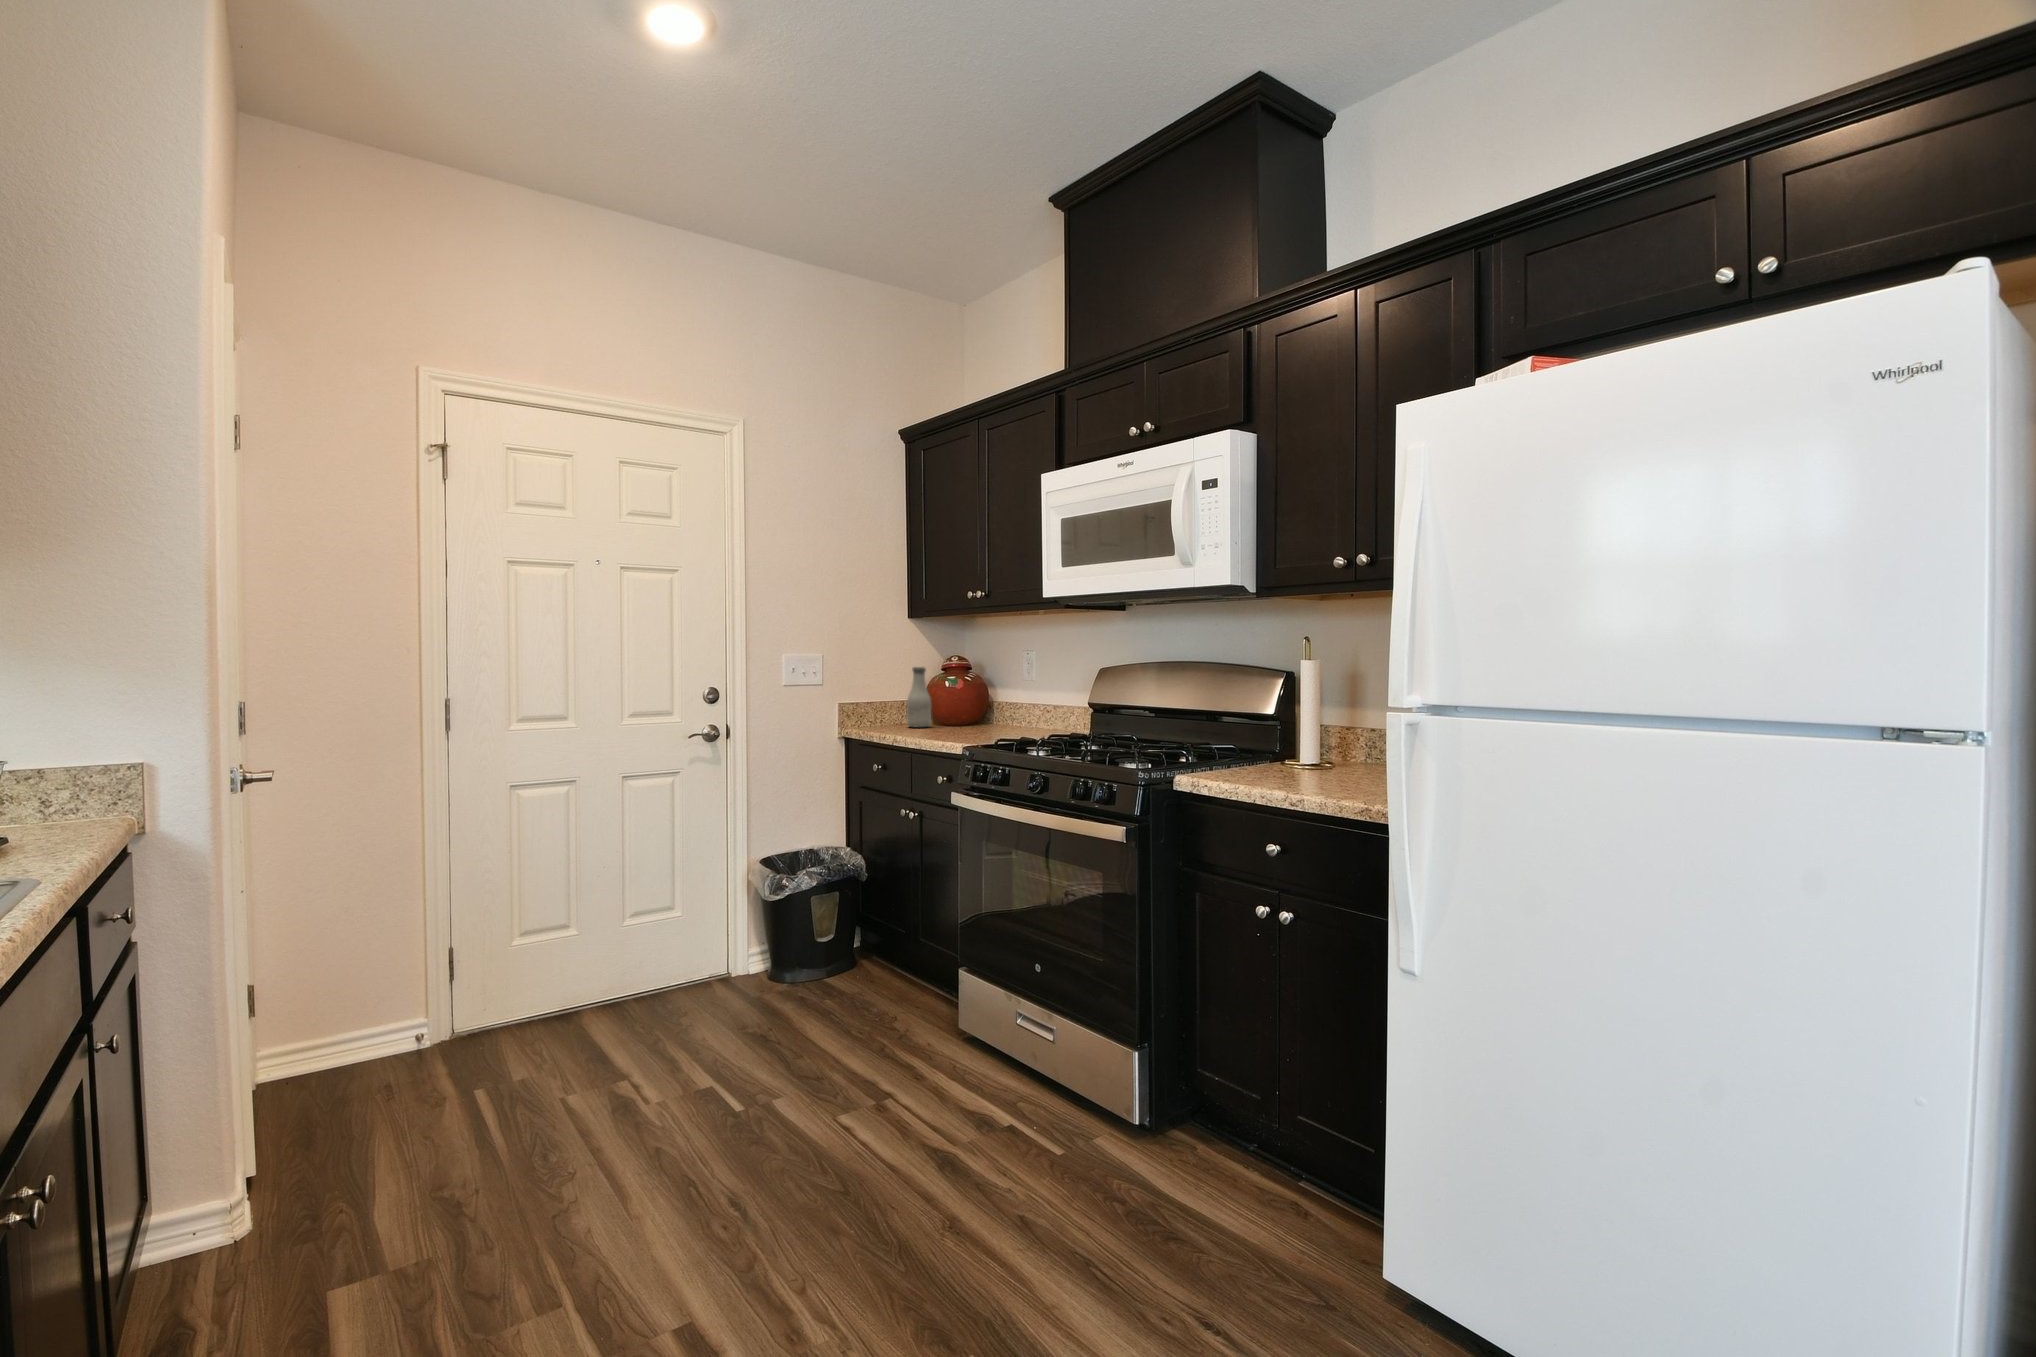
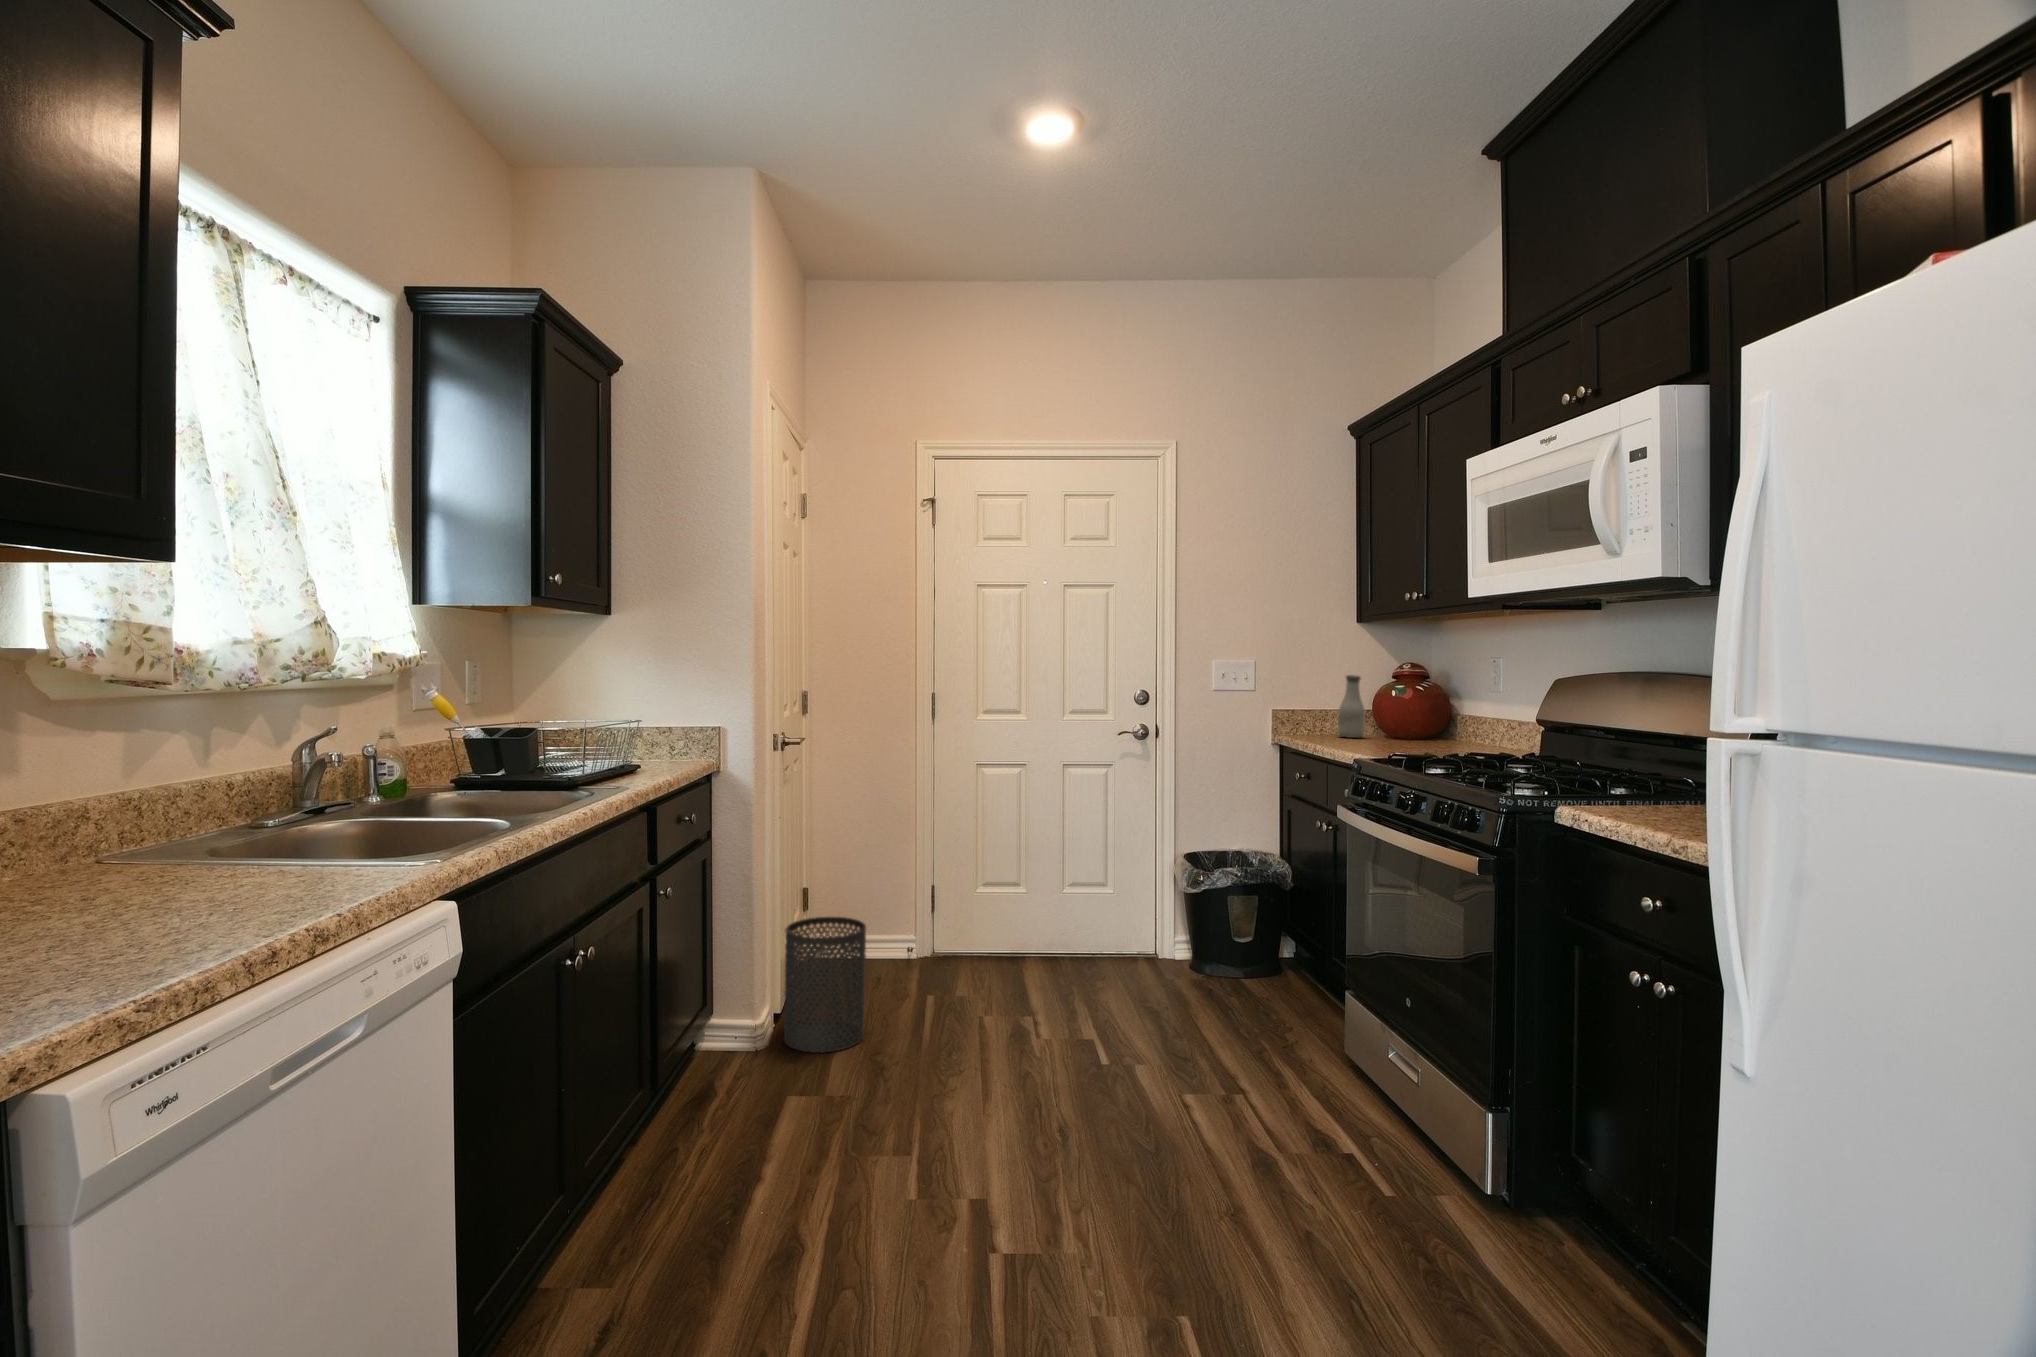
trash can: none [267,1012,401,1212] -> present [784,917,866,1053]

